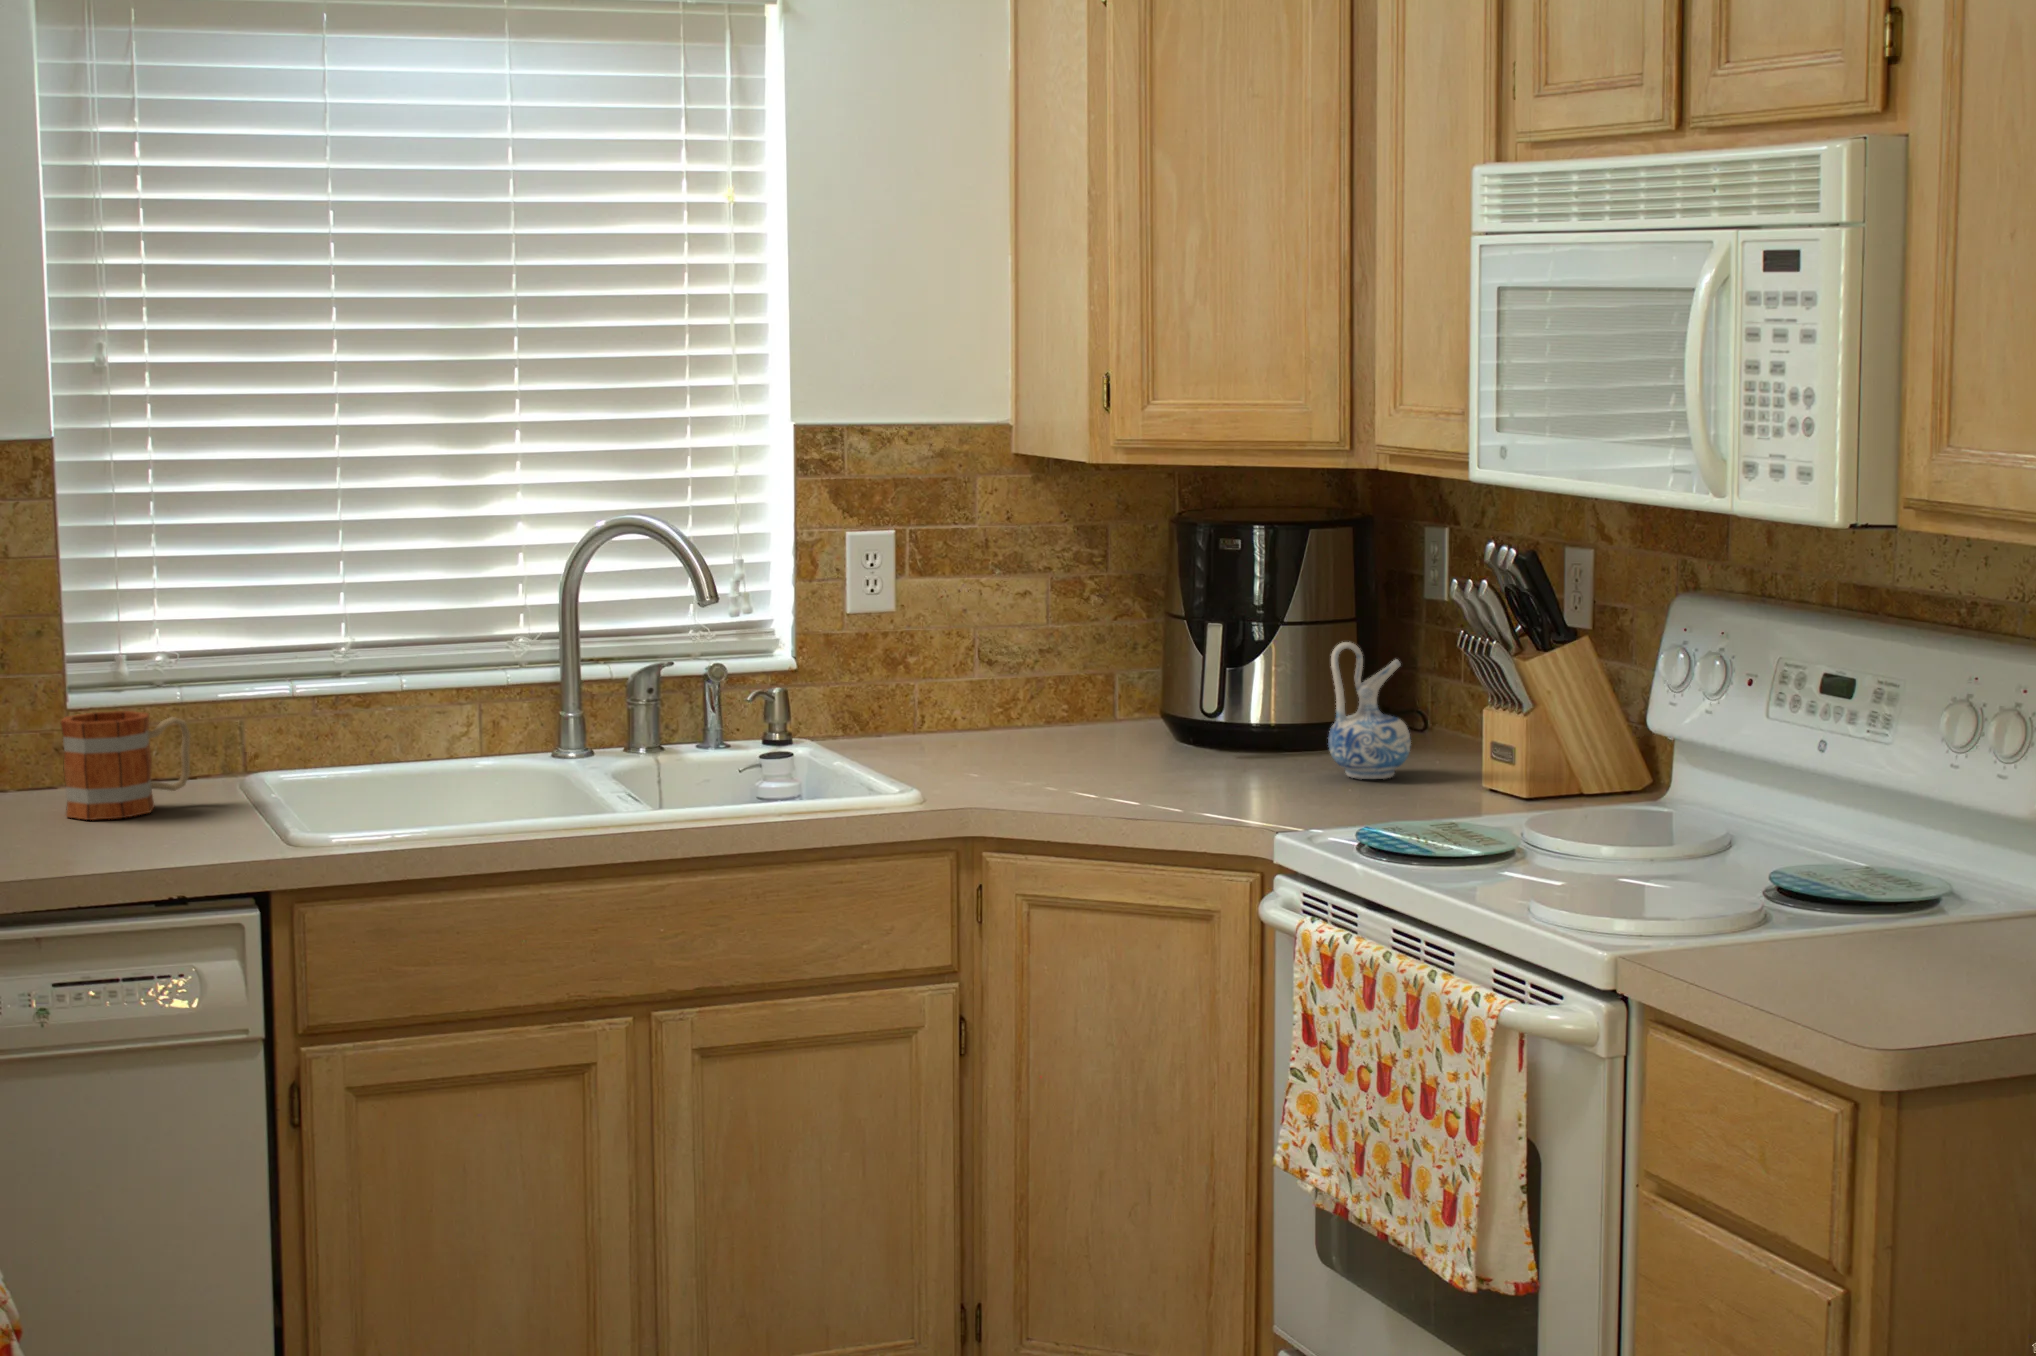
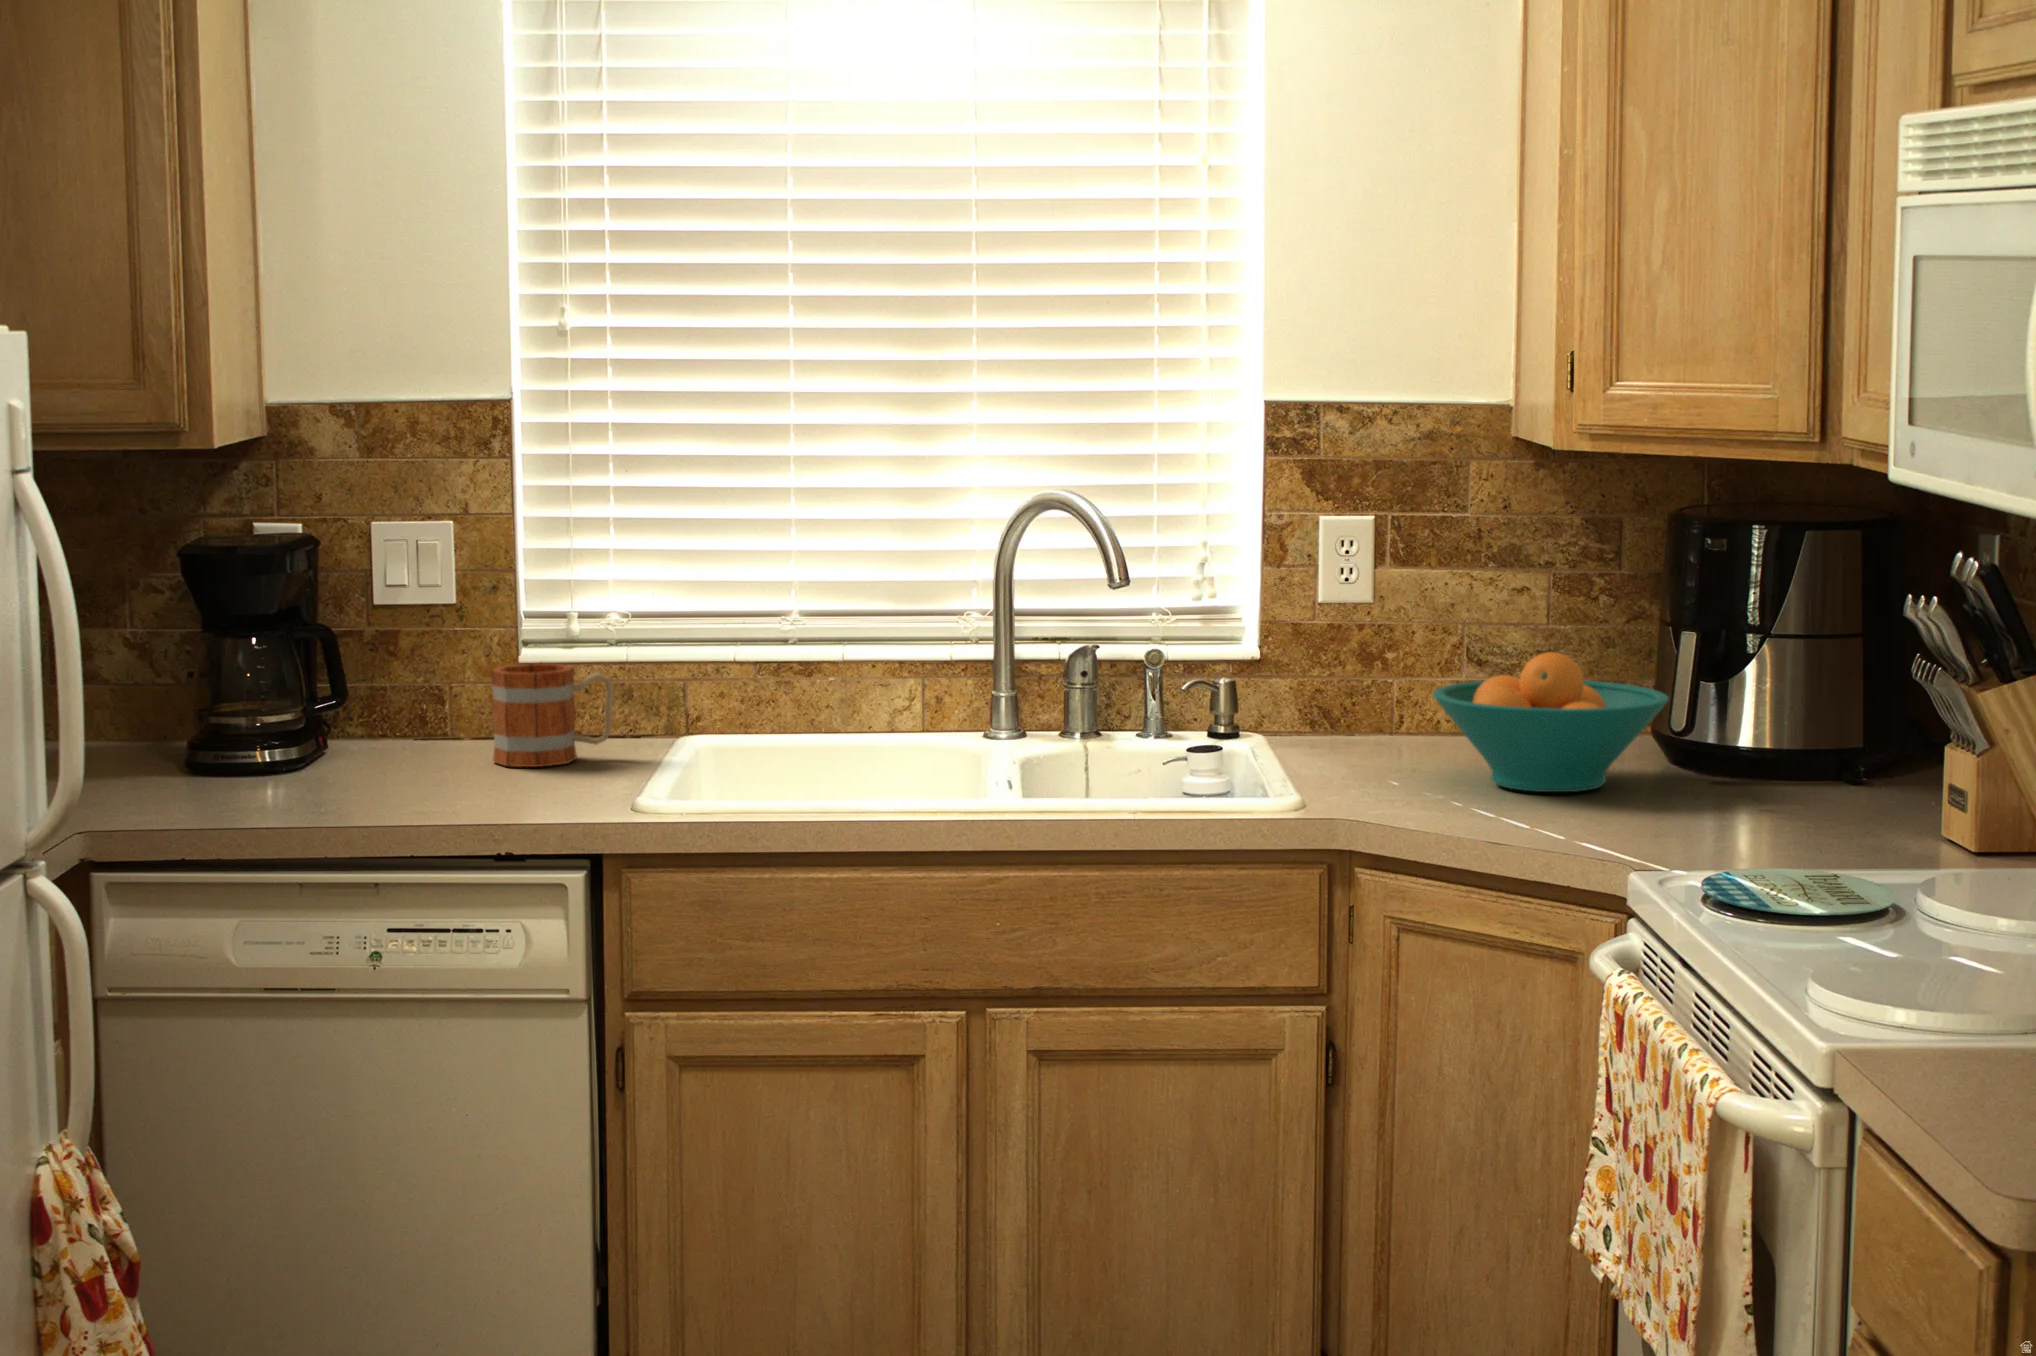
ceramic pitcher: present [1328,642,1411,779] -> none [1786,661,1887,825]
fruit bowl: none [1002,646,1207,770] -> present [1433,652,1669,792]

